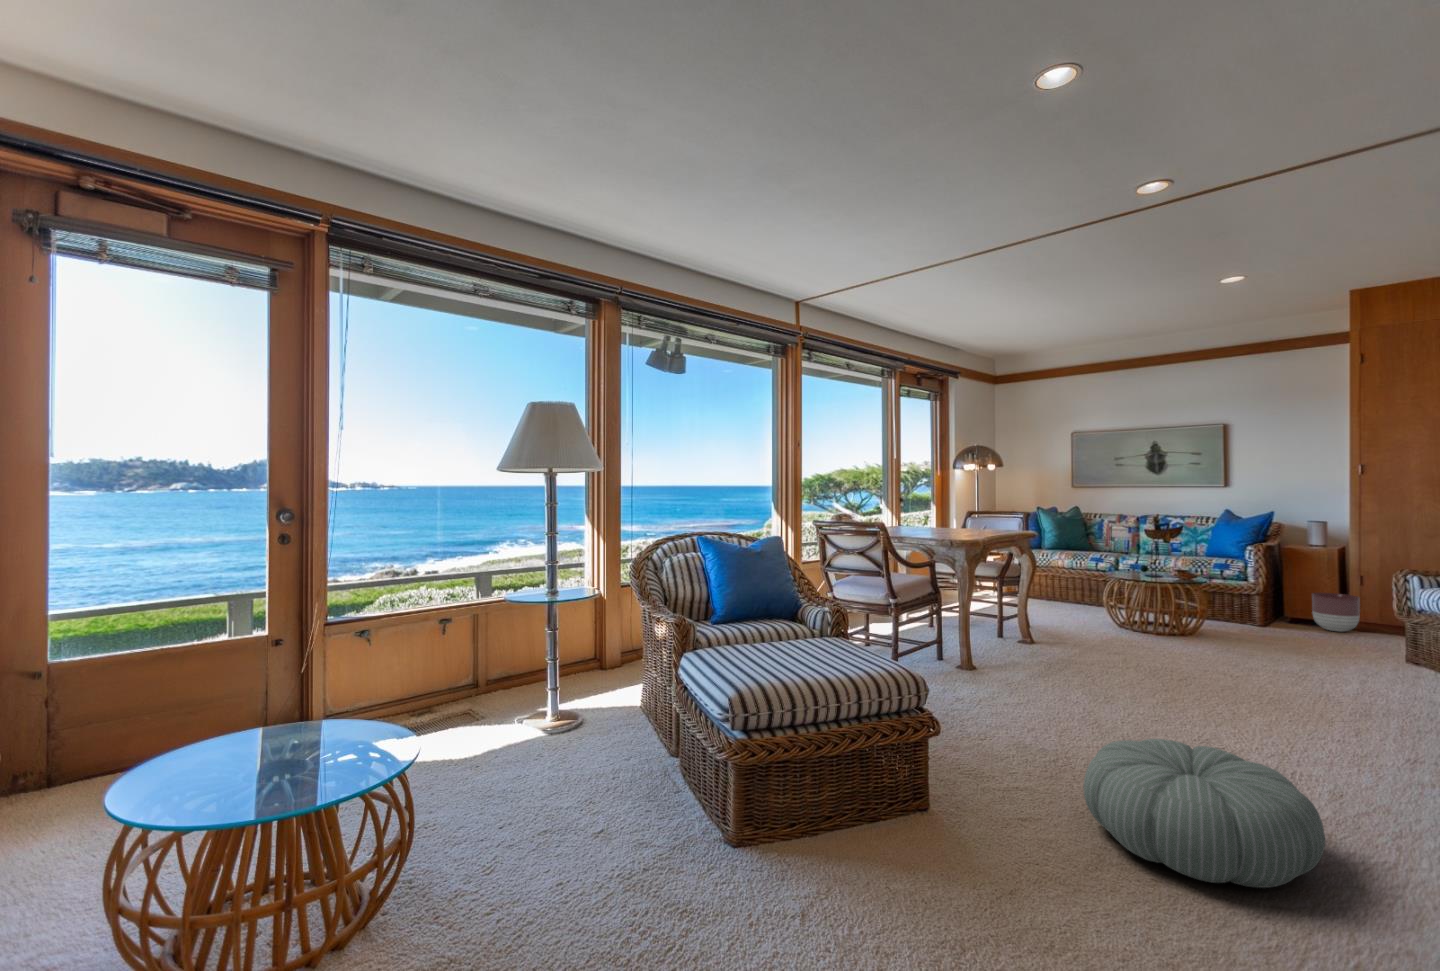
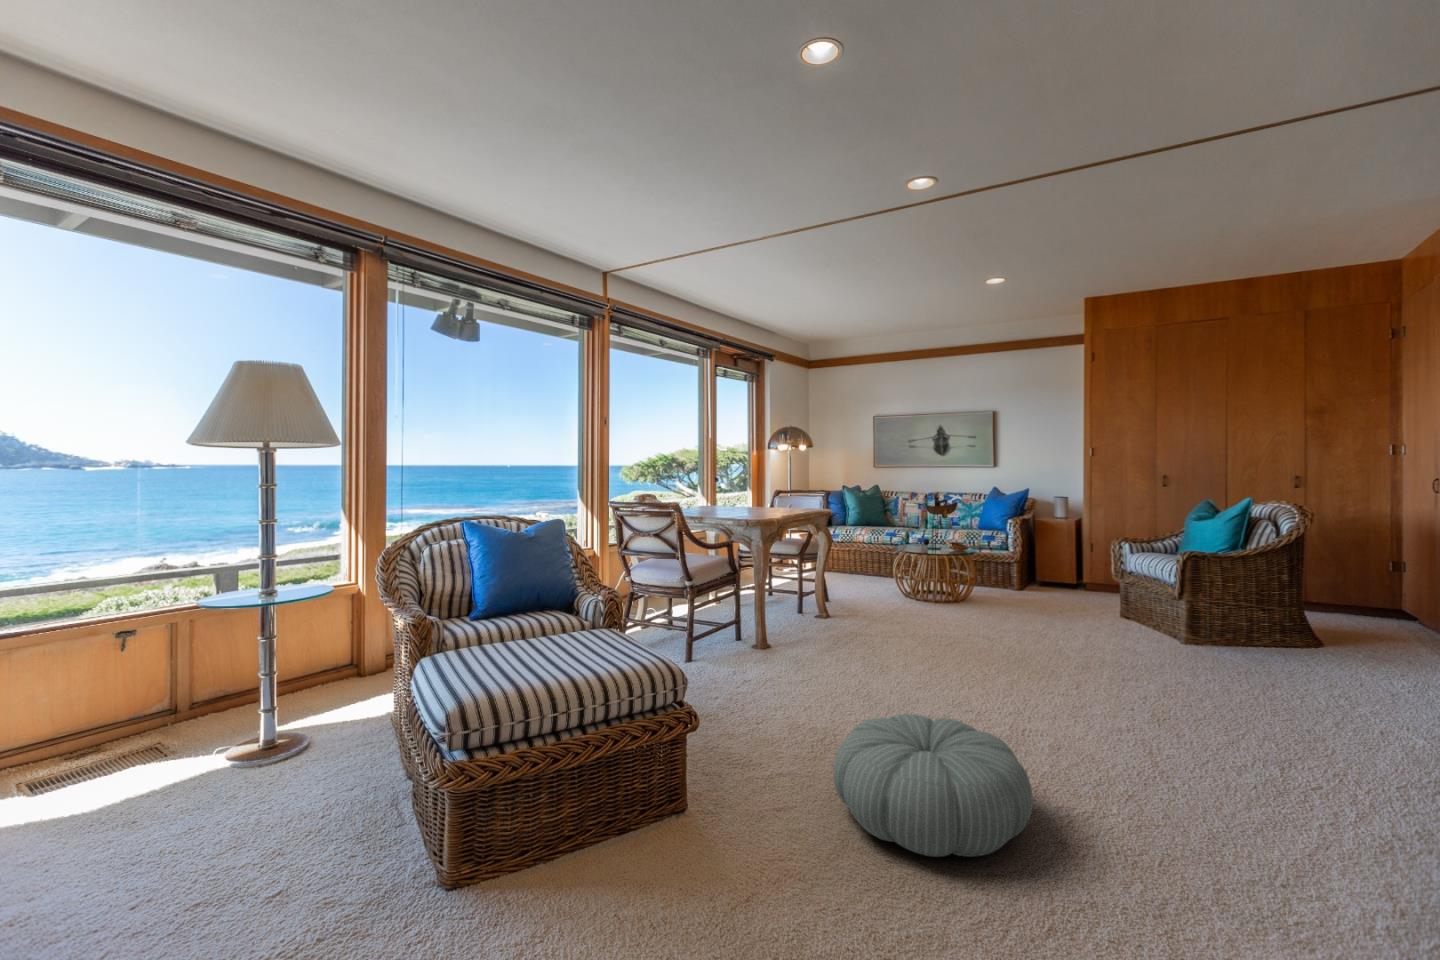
planter: present [1312,593,1360,632] -> none [1057,559,1091,593]

